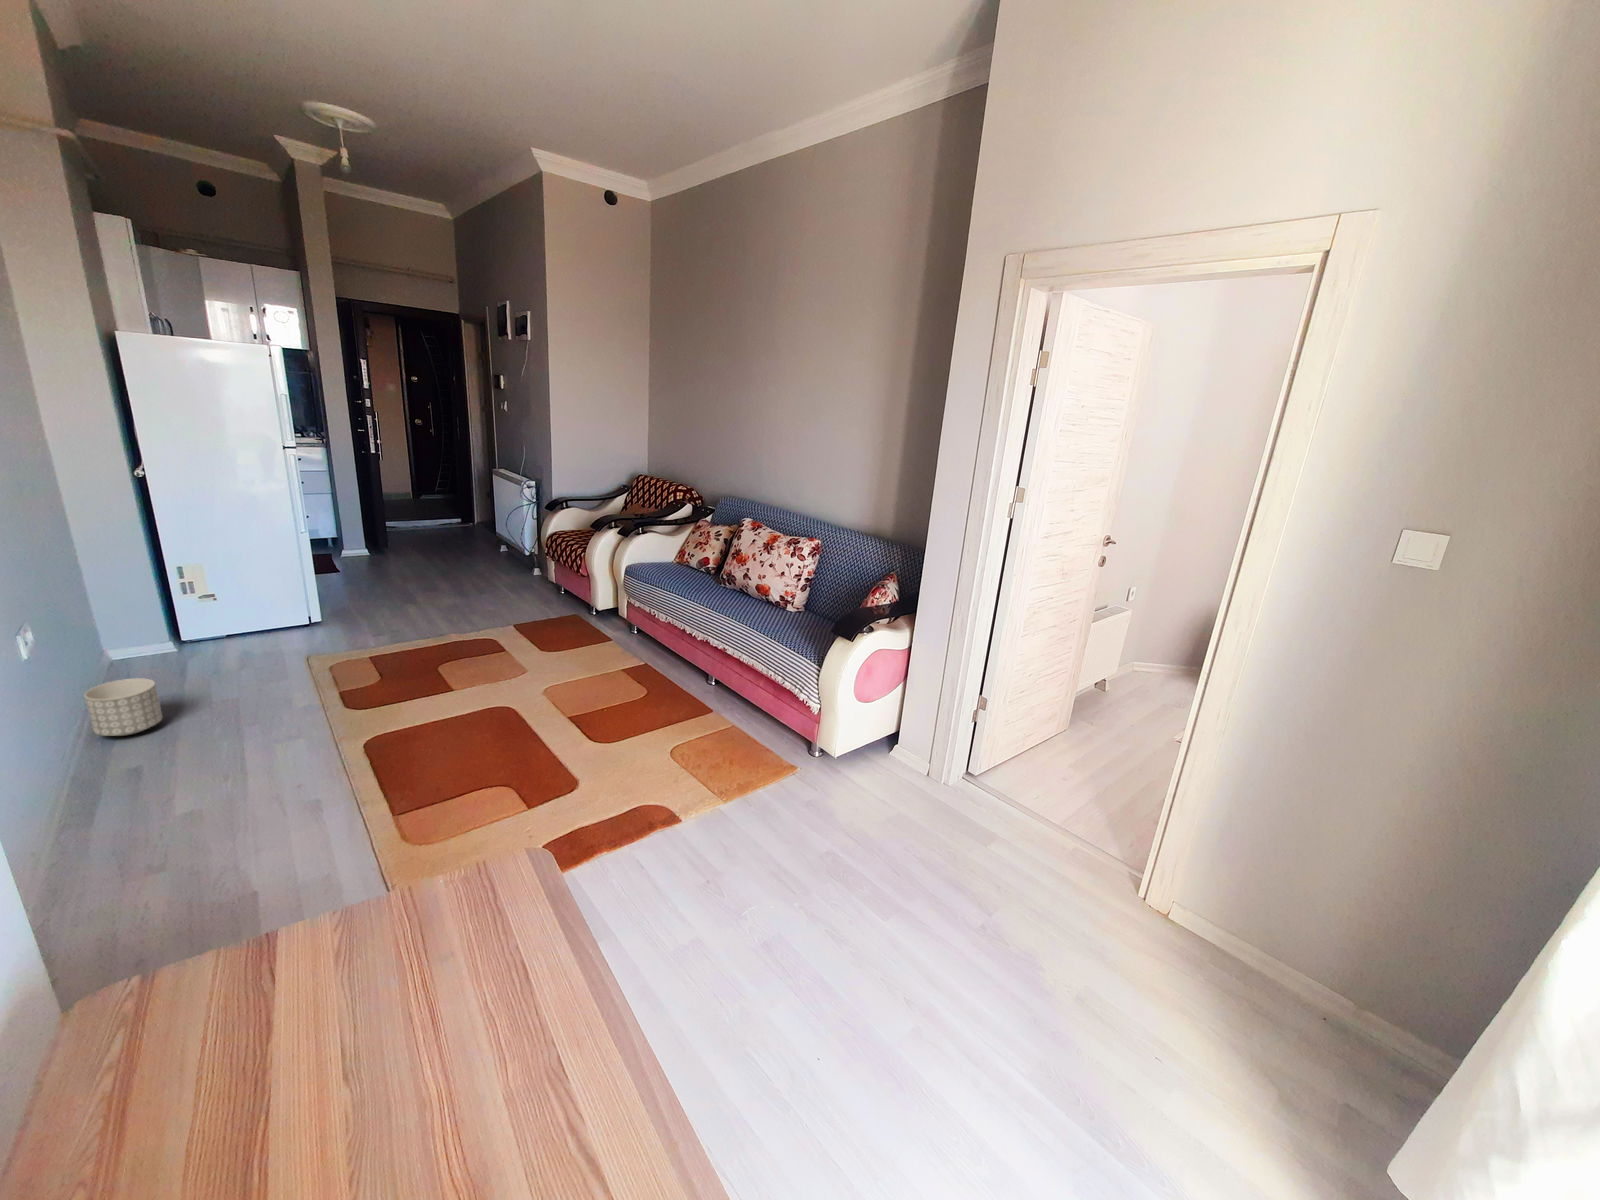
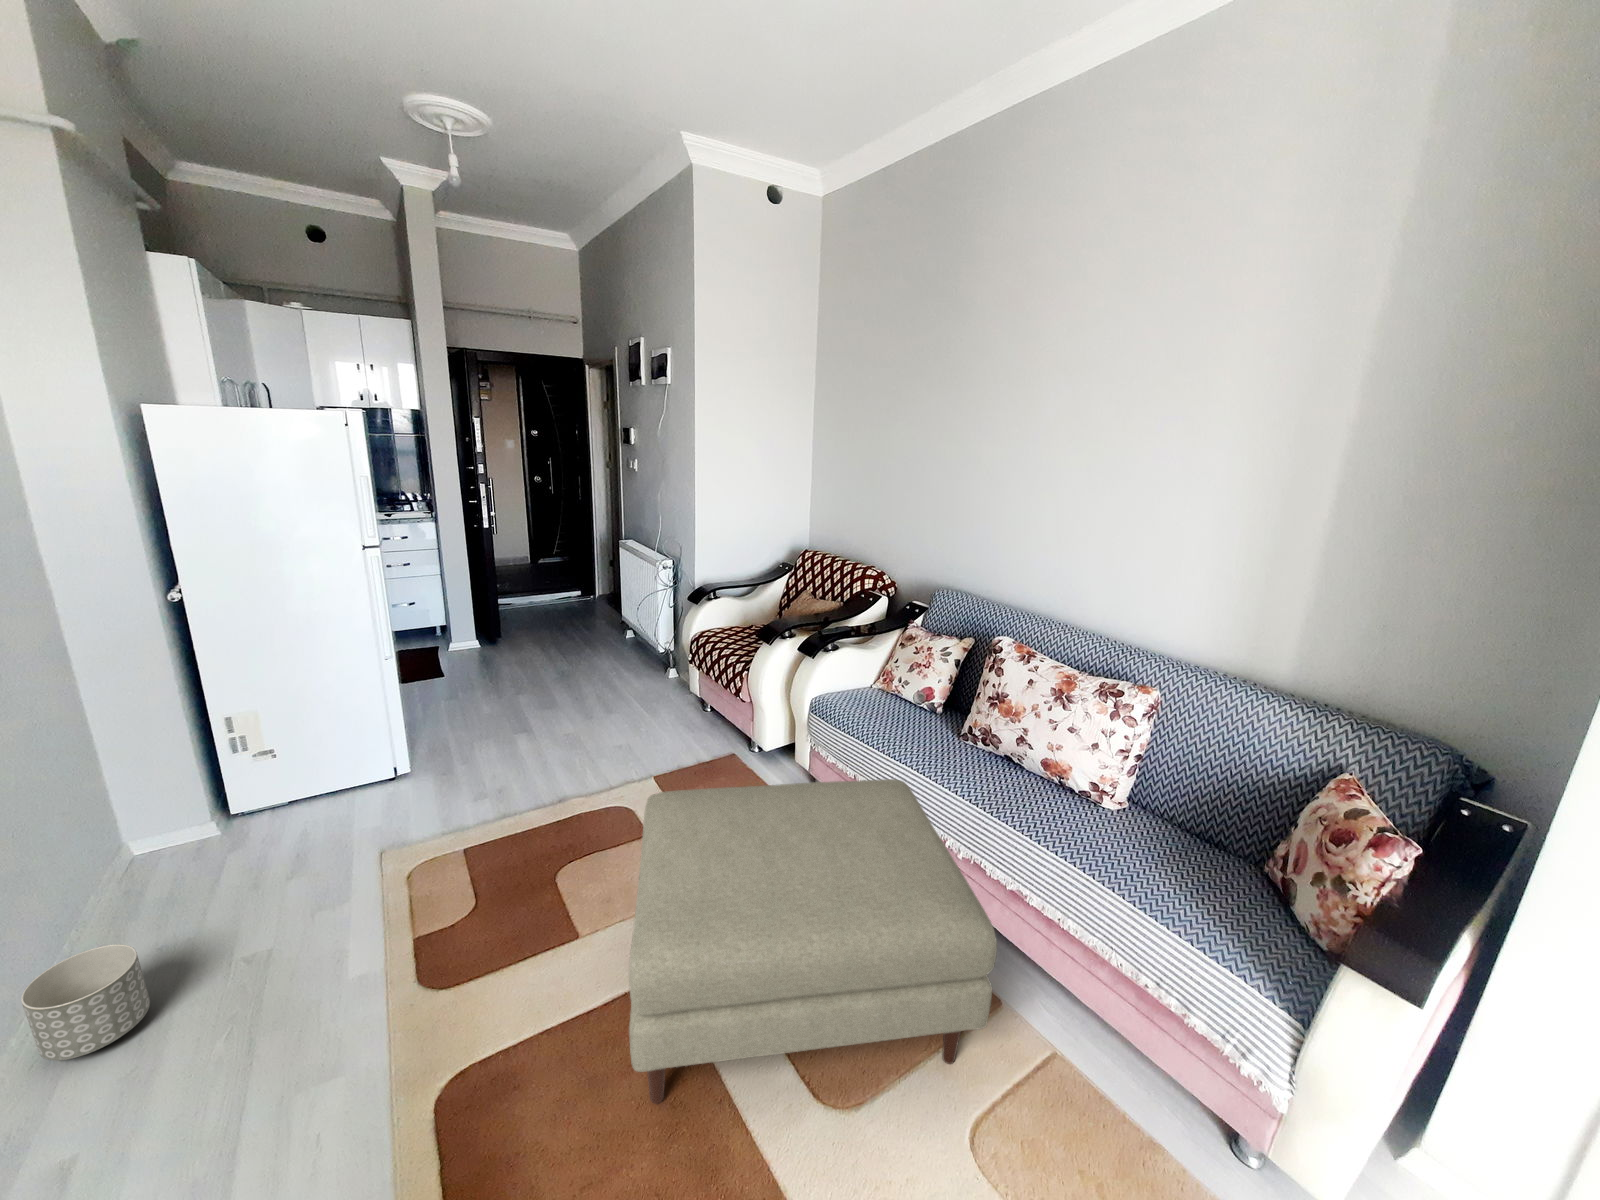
ottoman: none [481,598,693,747] -> present [629,779,997,1104]

